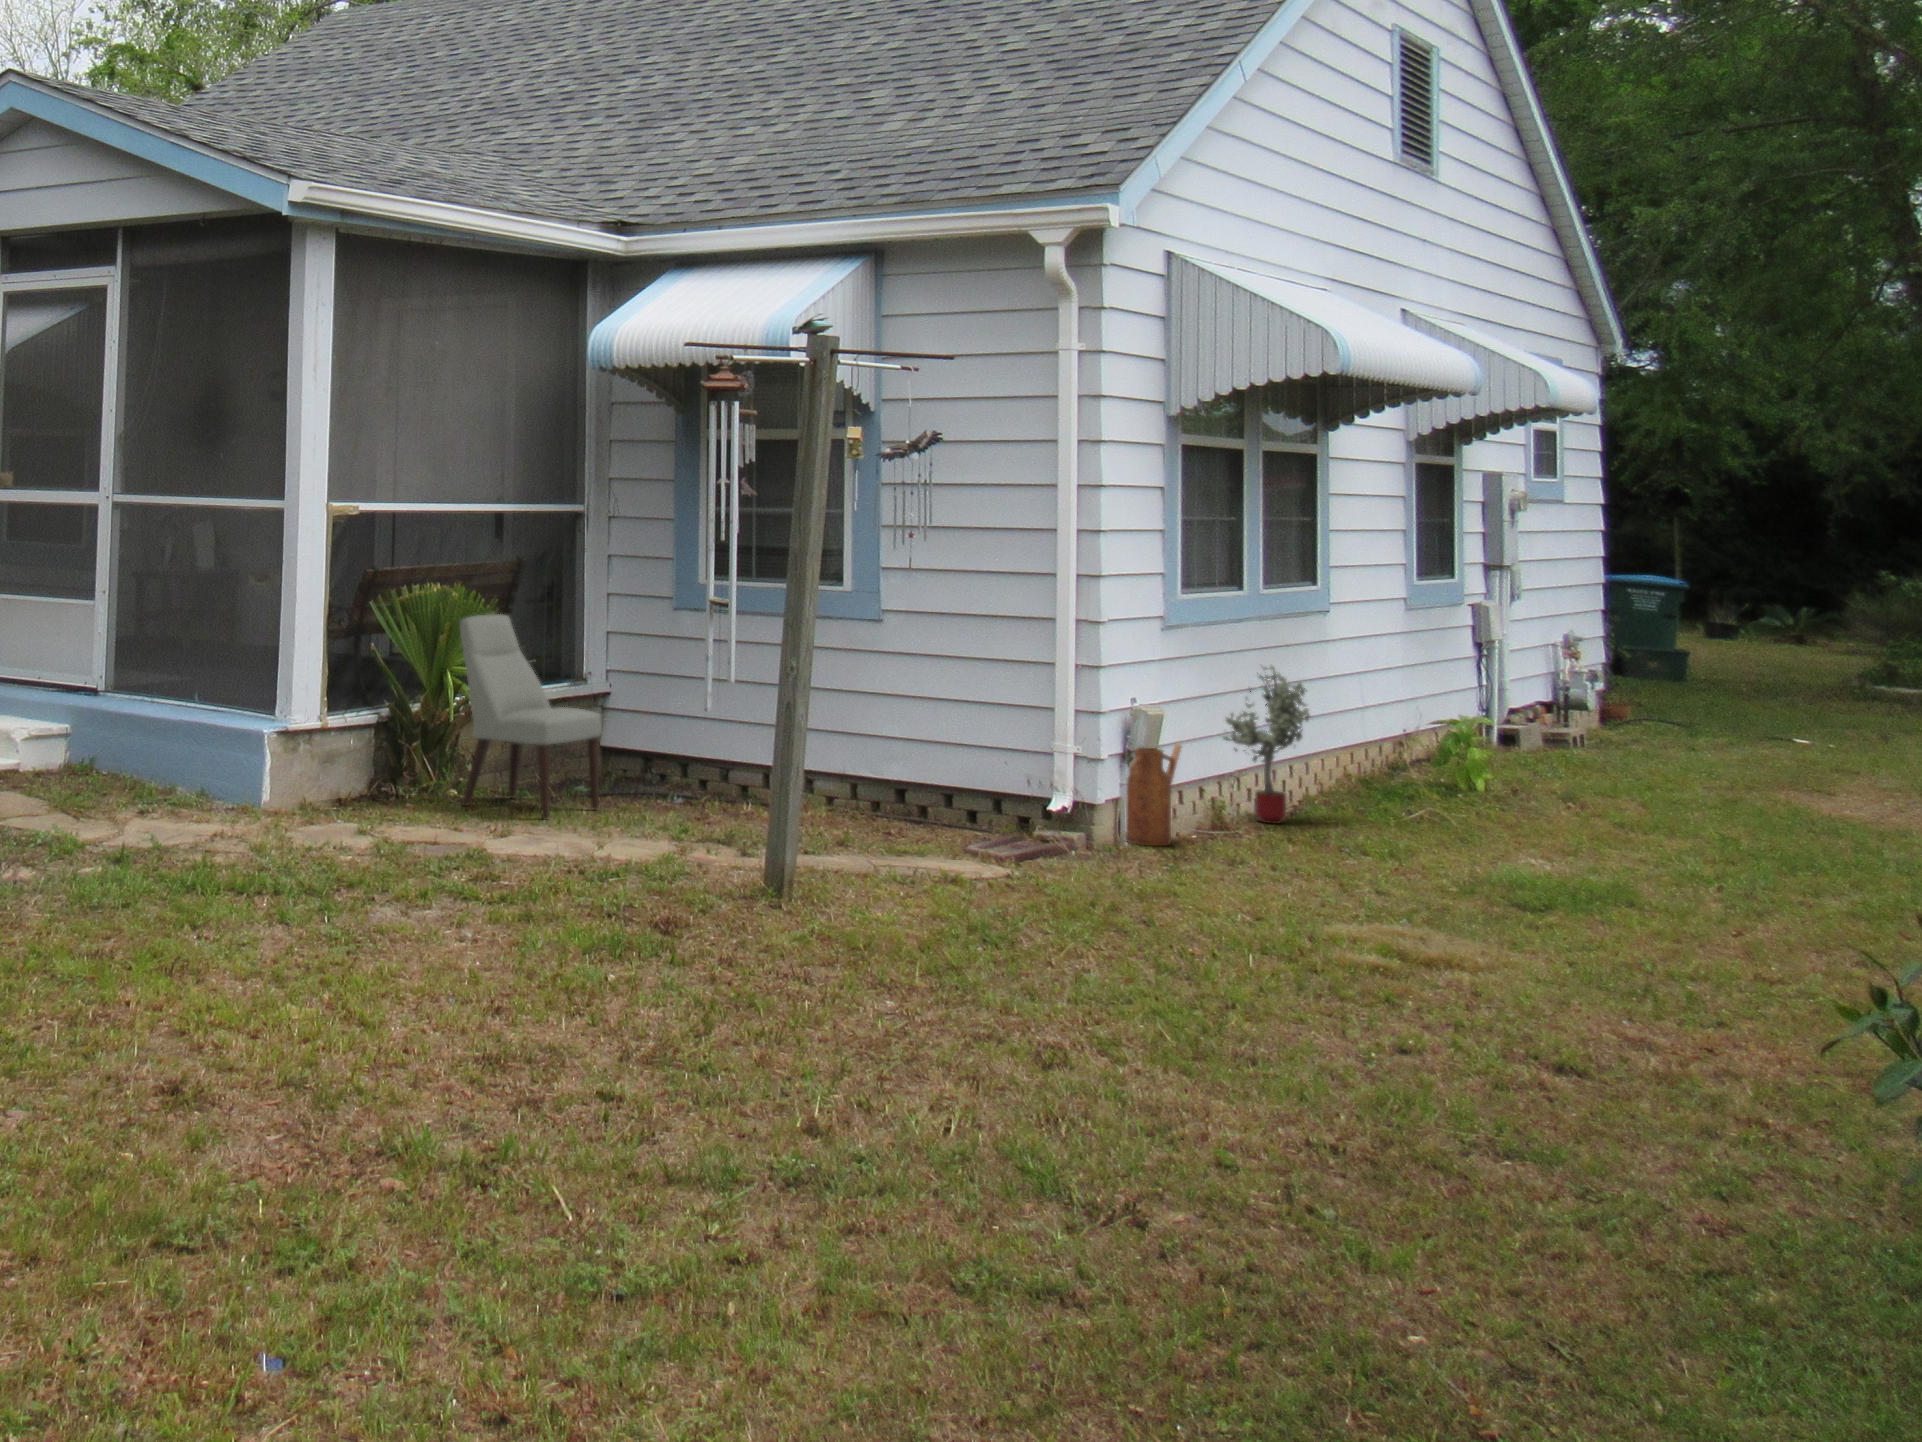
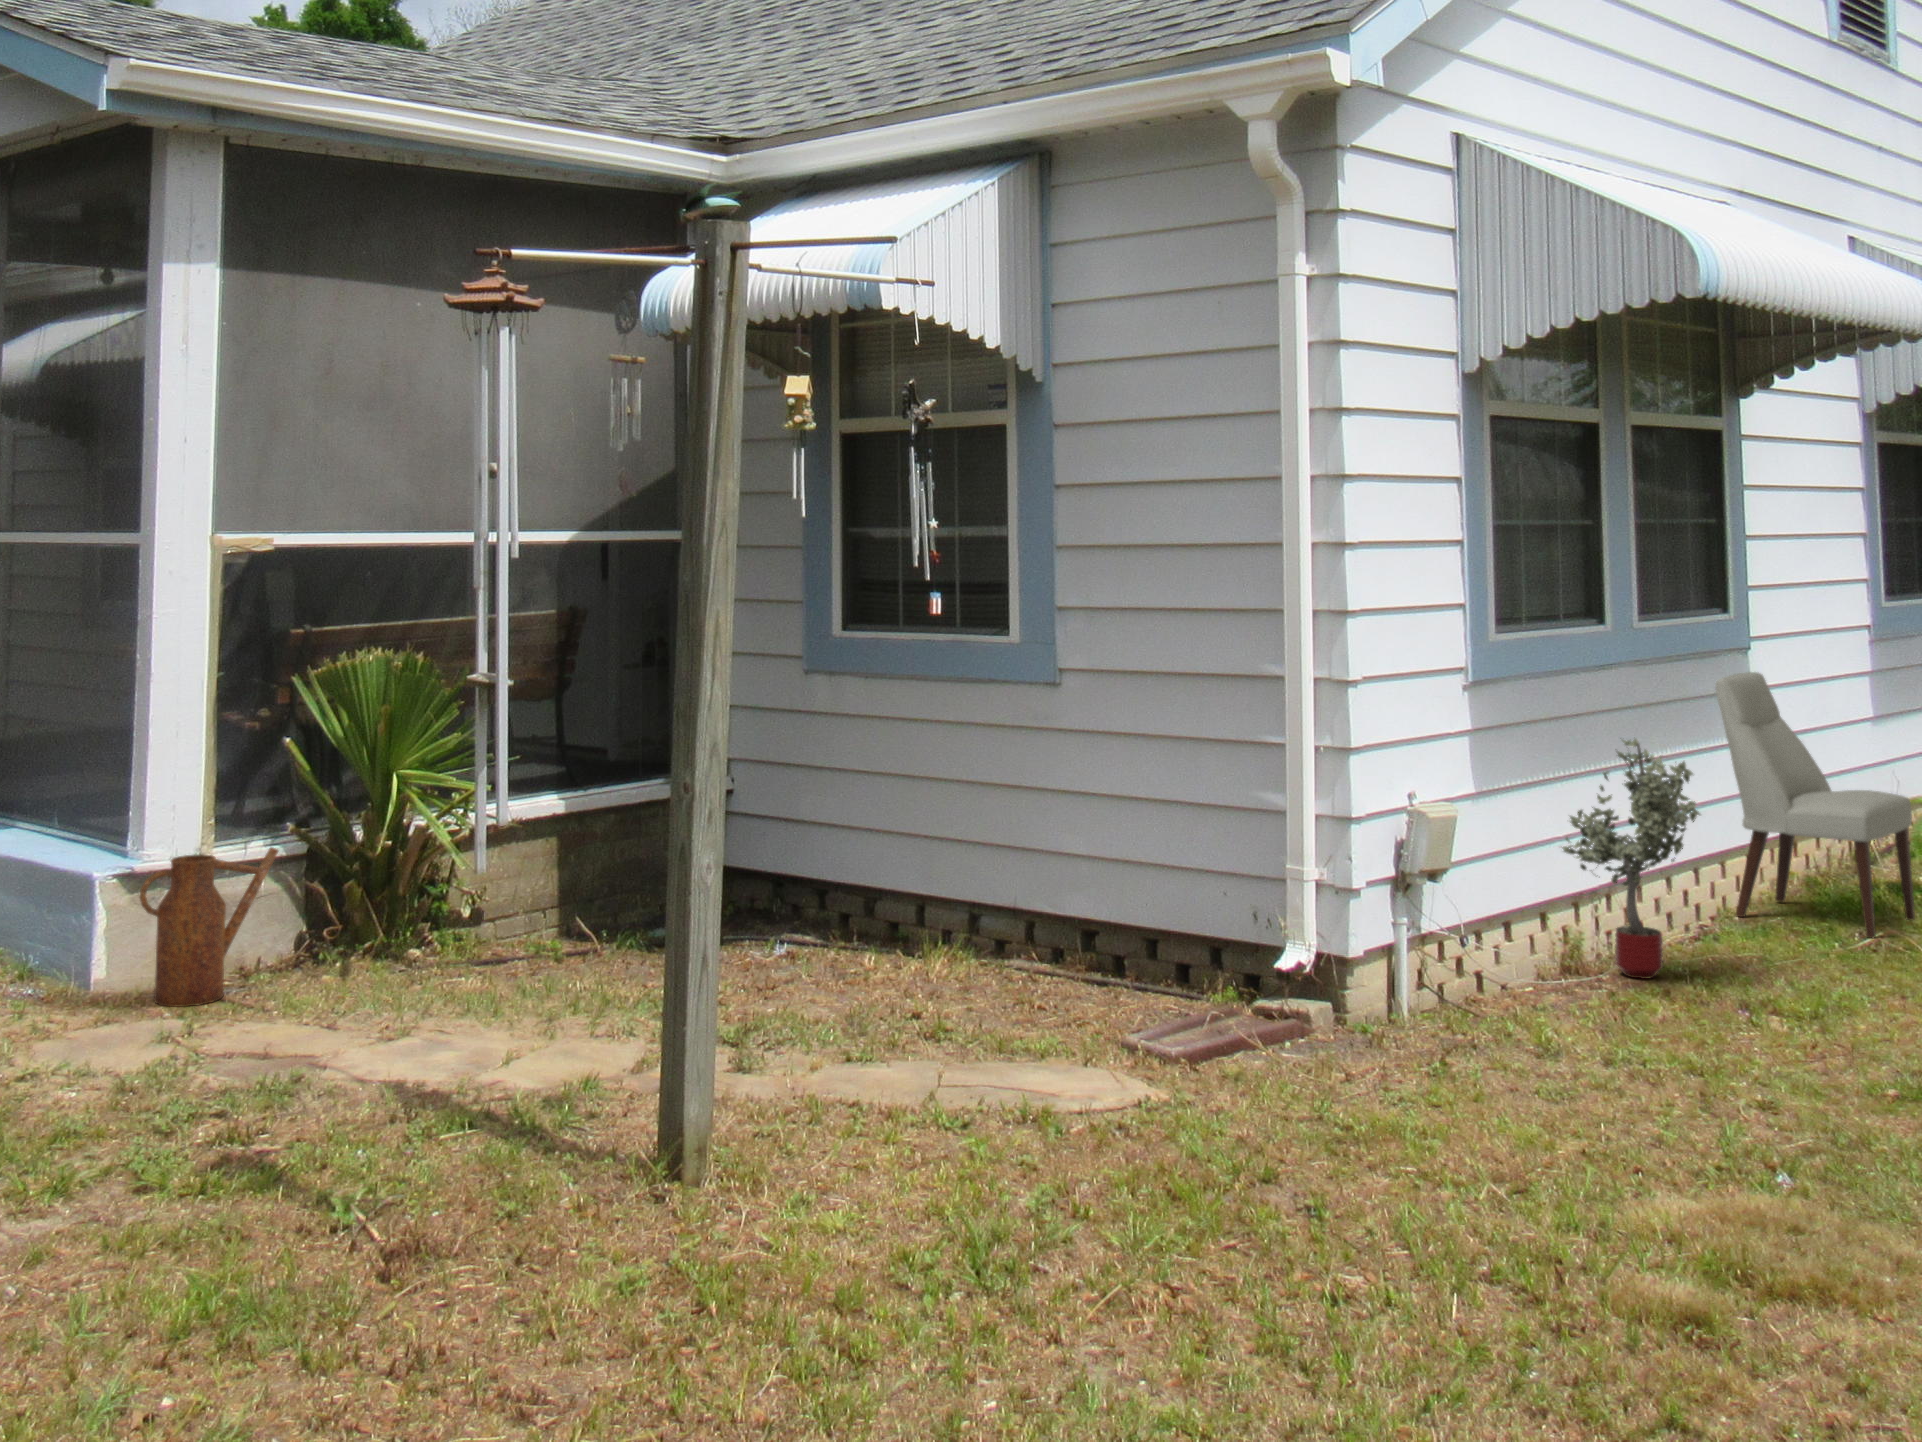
chair: present [460,614,602,819] -> present [1715,672,1915,938]
watering can: present [1125,744,1181,846] -> present [140,847,278,1007]

